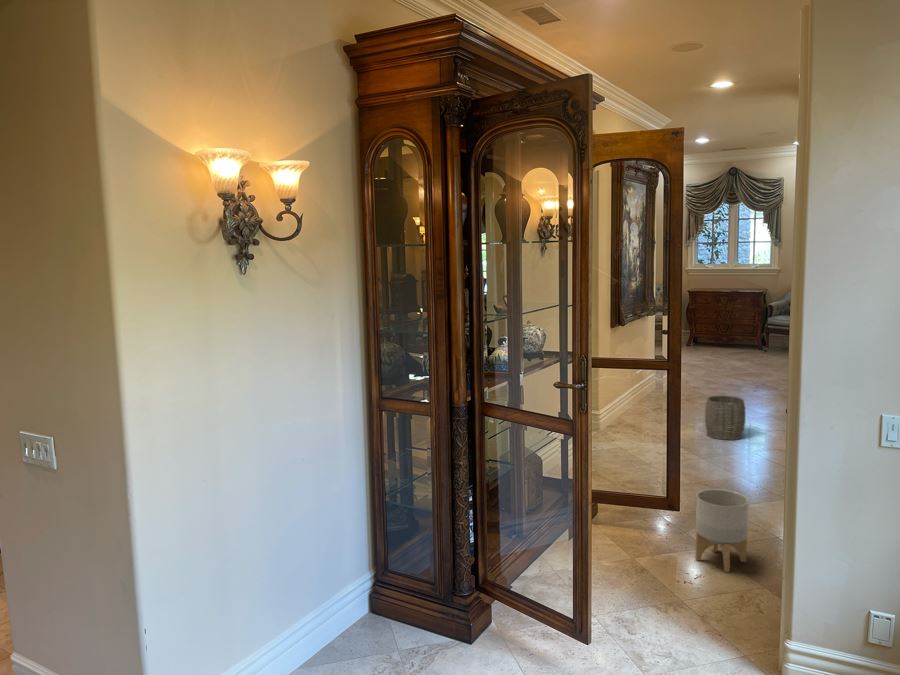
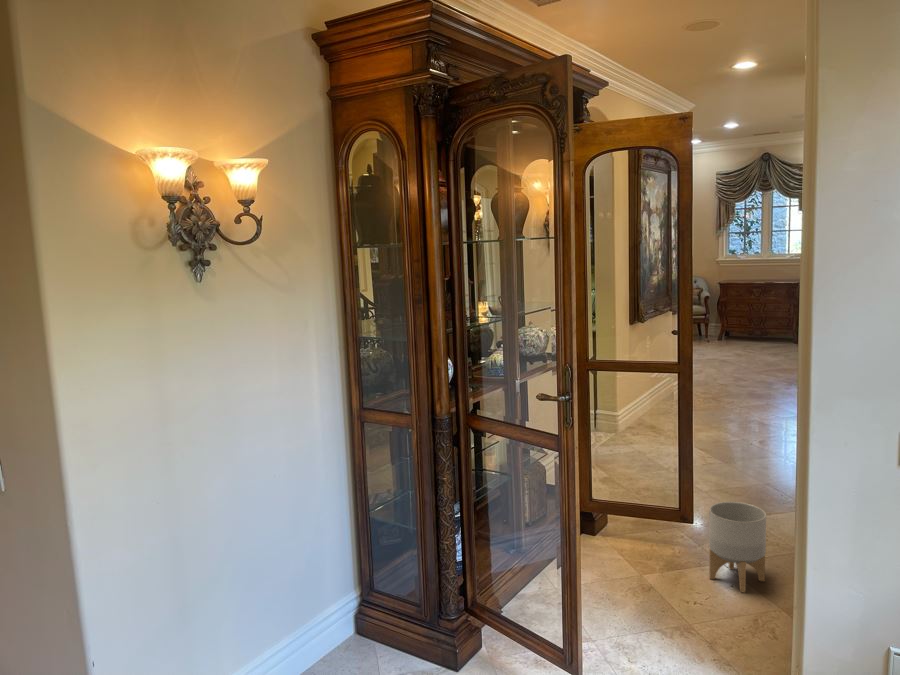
woven basket: present [705,396,745,440] -> none [730,397,774,444]

